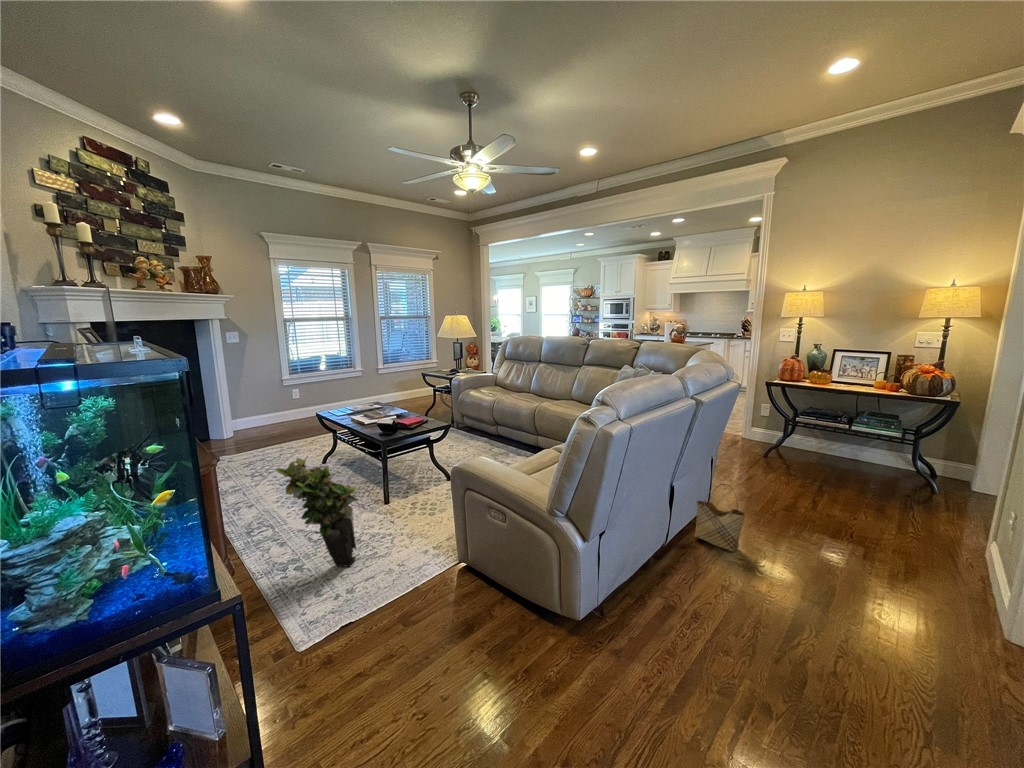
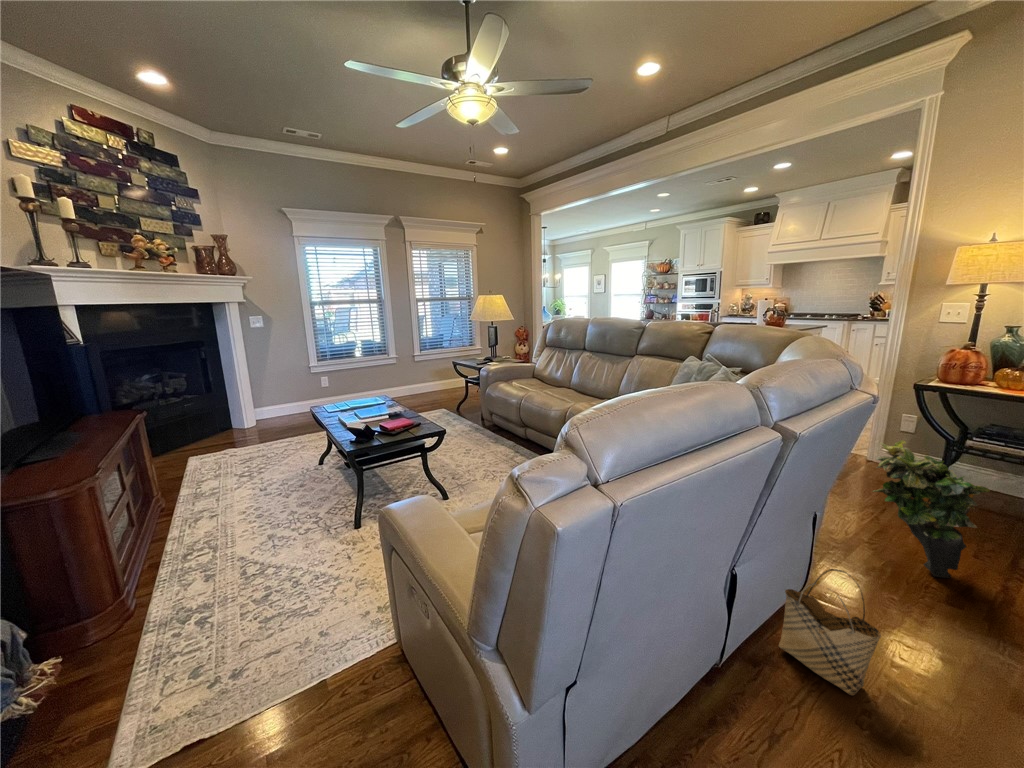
potted plant: present [276,456,358,566] -> present [873,440,990,578]

